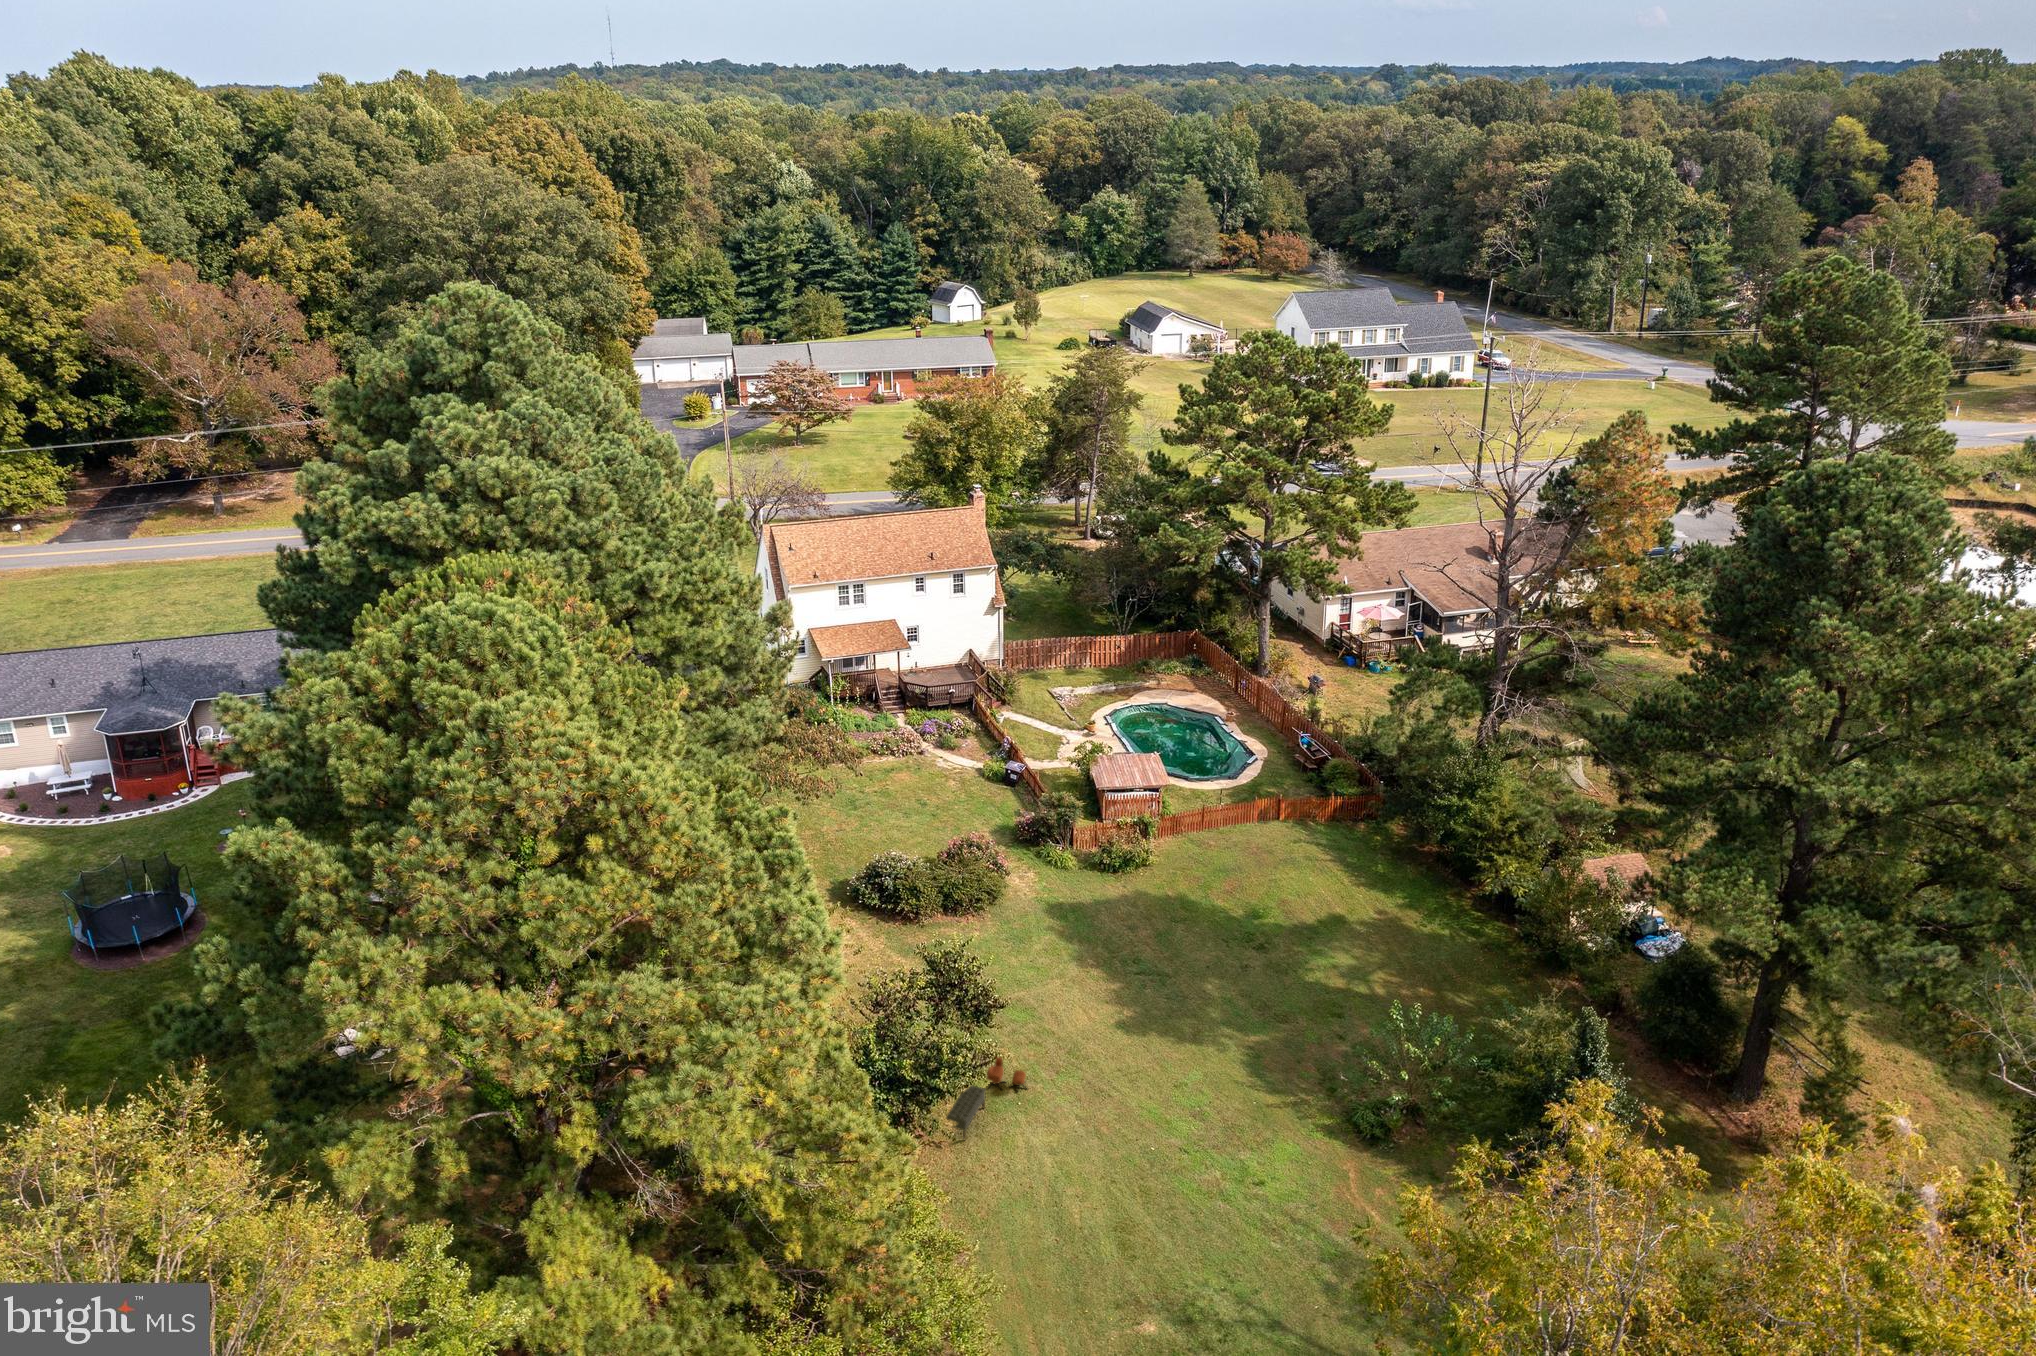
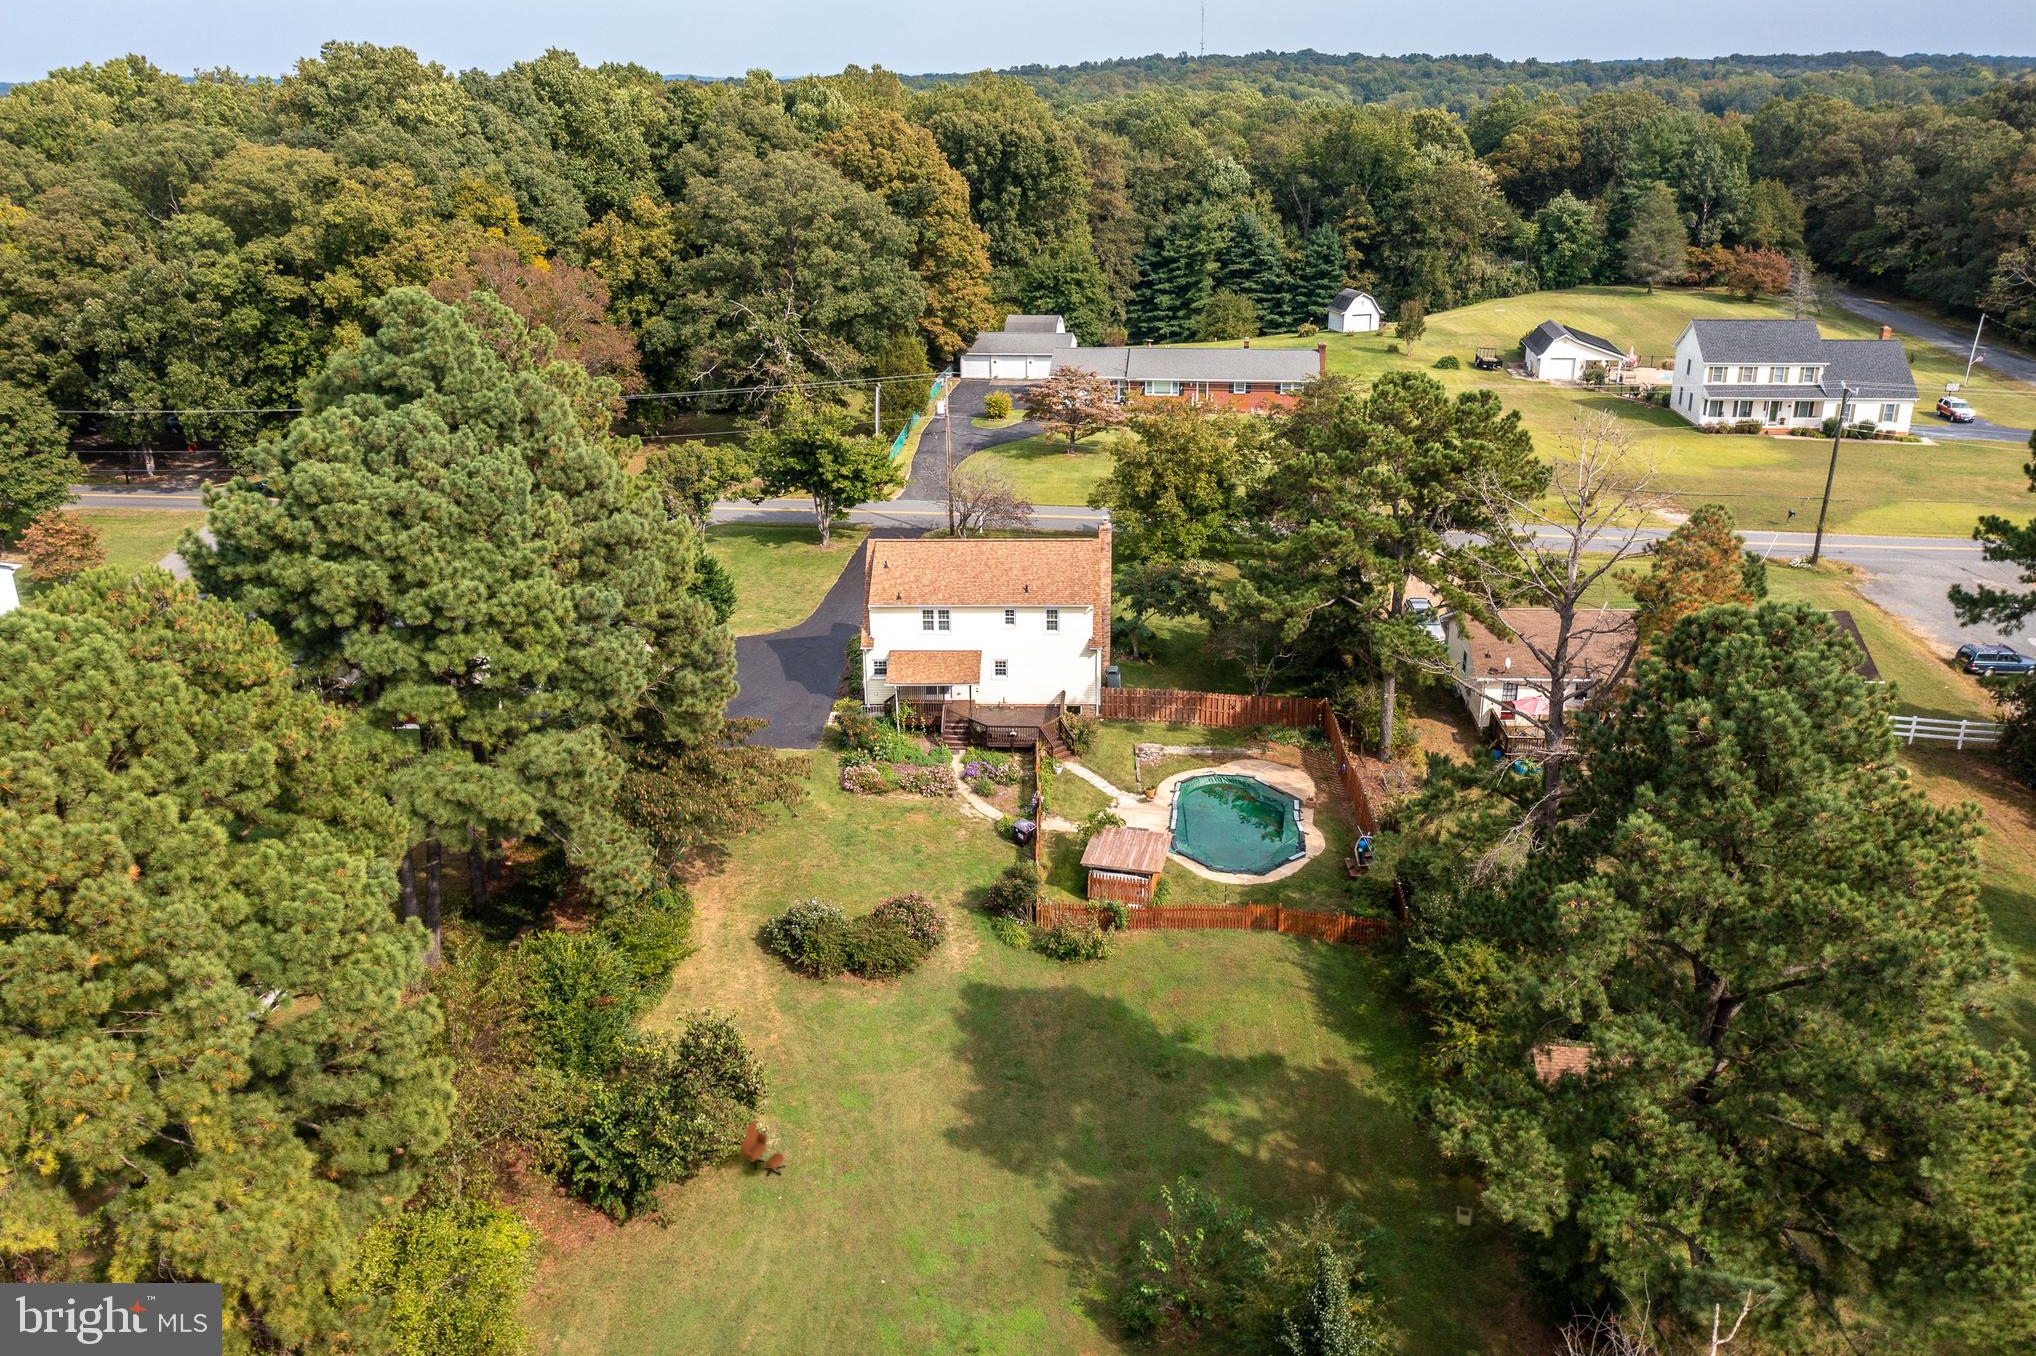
potted tree: none [1558,960,1578,999] -> present [1457,1177,1477,1225]
bench: present [946,1085,986,1139] -> none [664,1155,725,1214]

